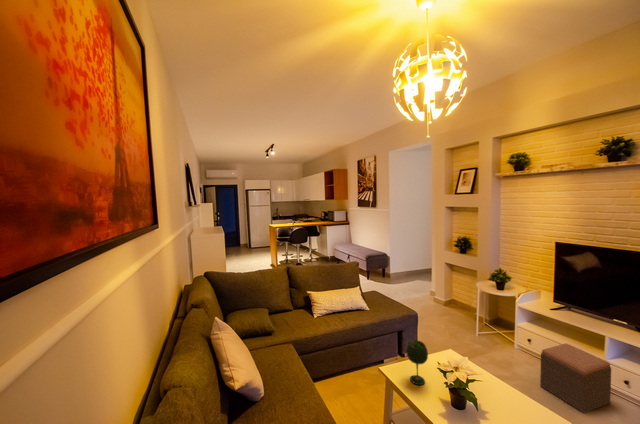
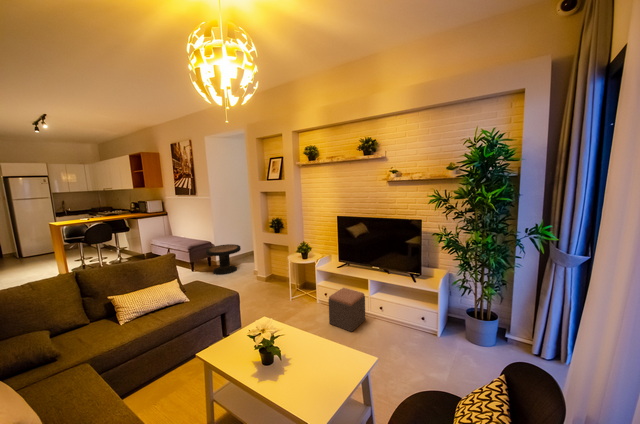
side table: none [382,257,416,288] -> present [206,244,241,275]
wine glass: present [407,340,428,385] -> none [219,316,239,356]

